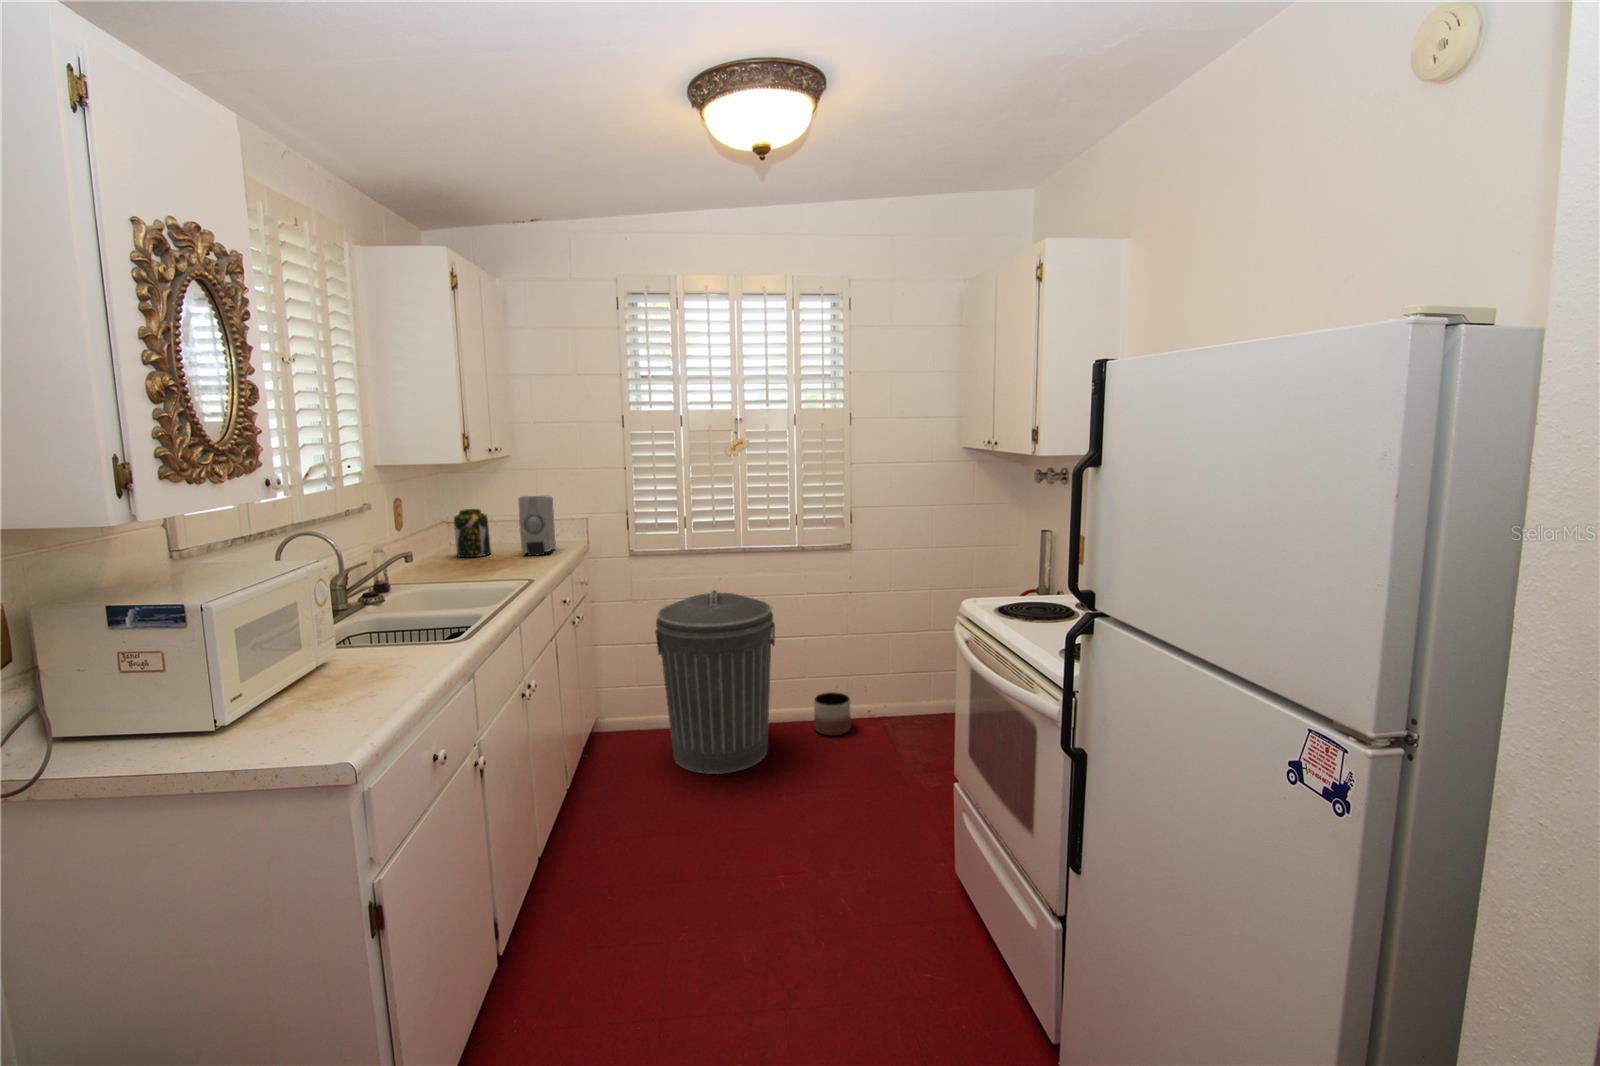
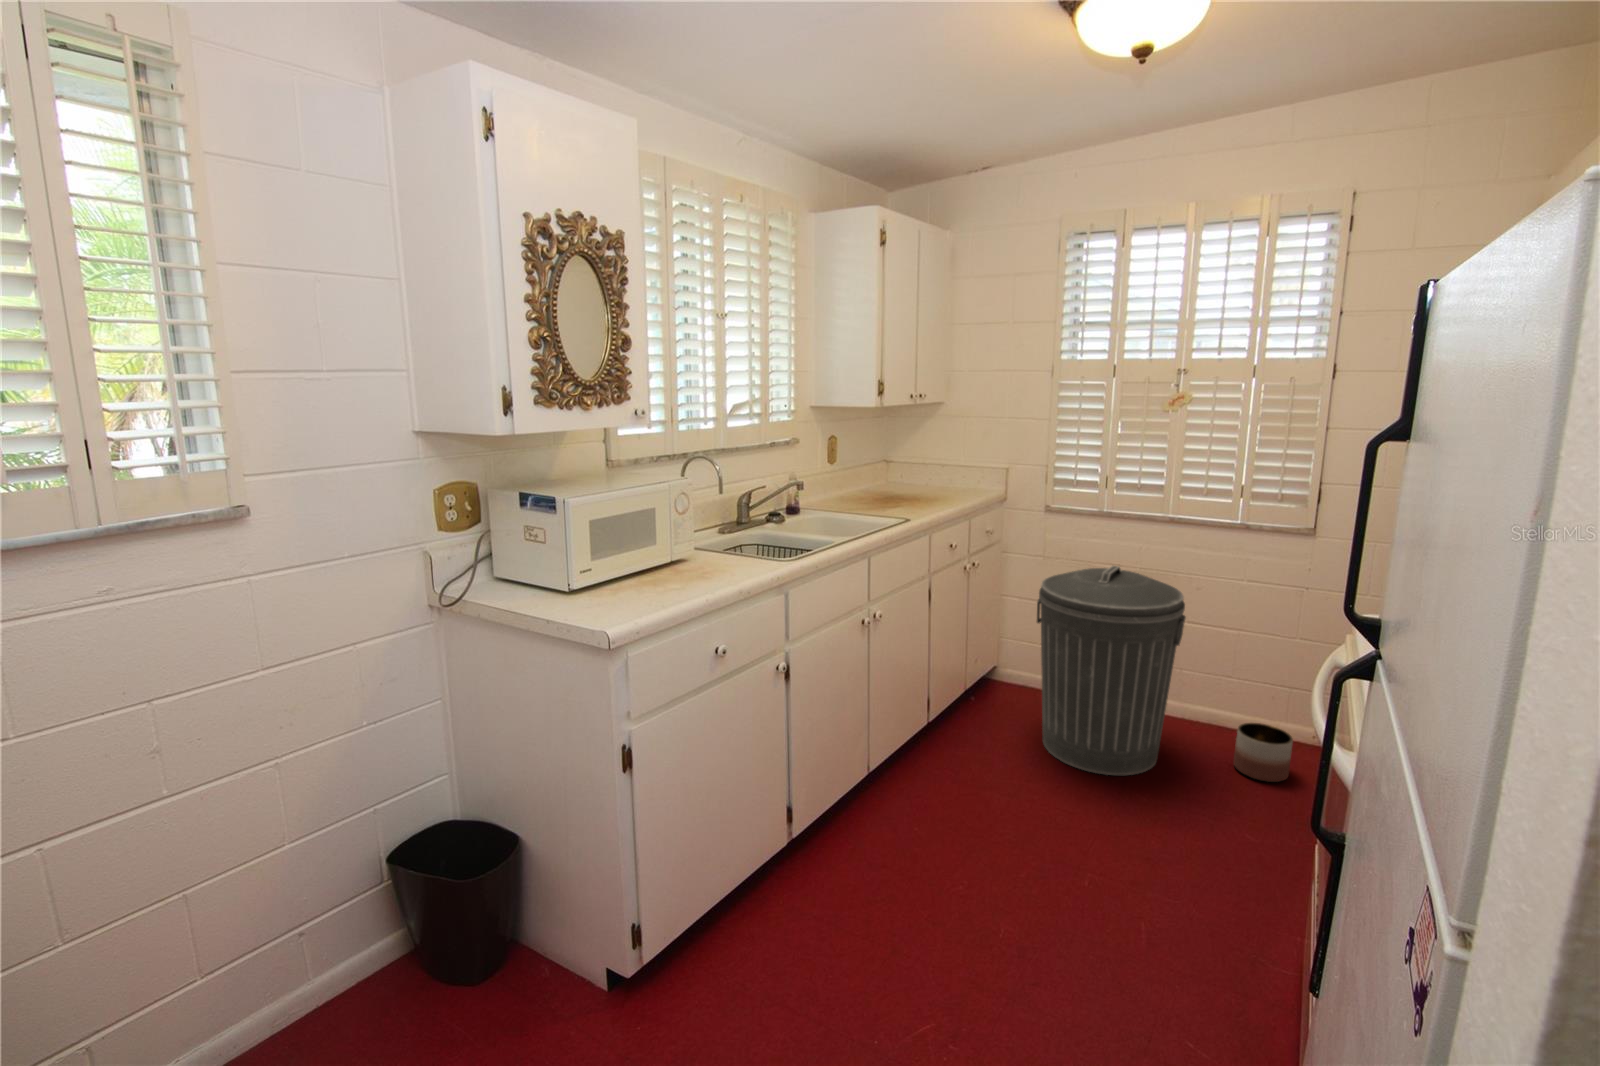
soap dispenser: present [518,495,556,556] -> none [920,442,960,501]
jar: present [454,509,491,557] -> none [871,451,900,495]

